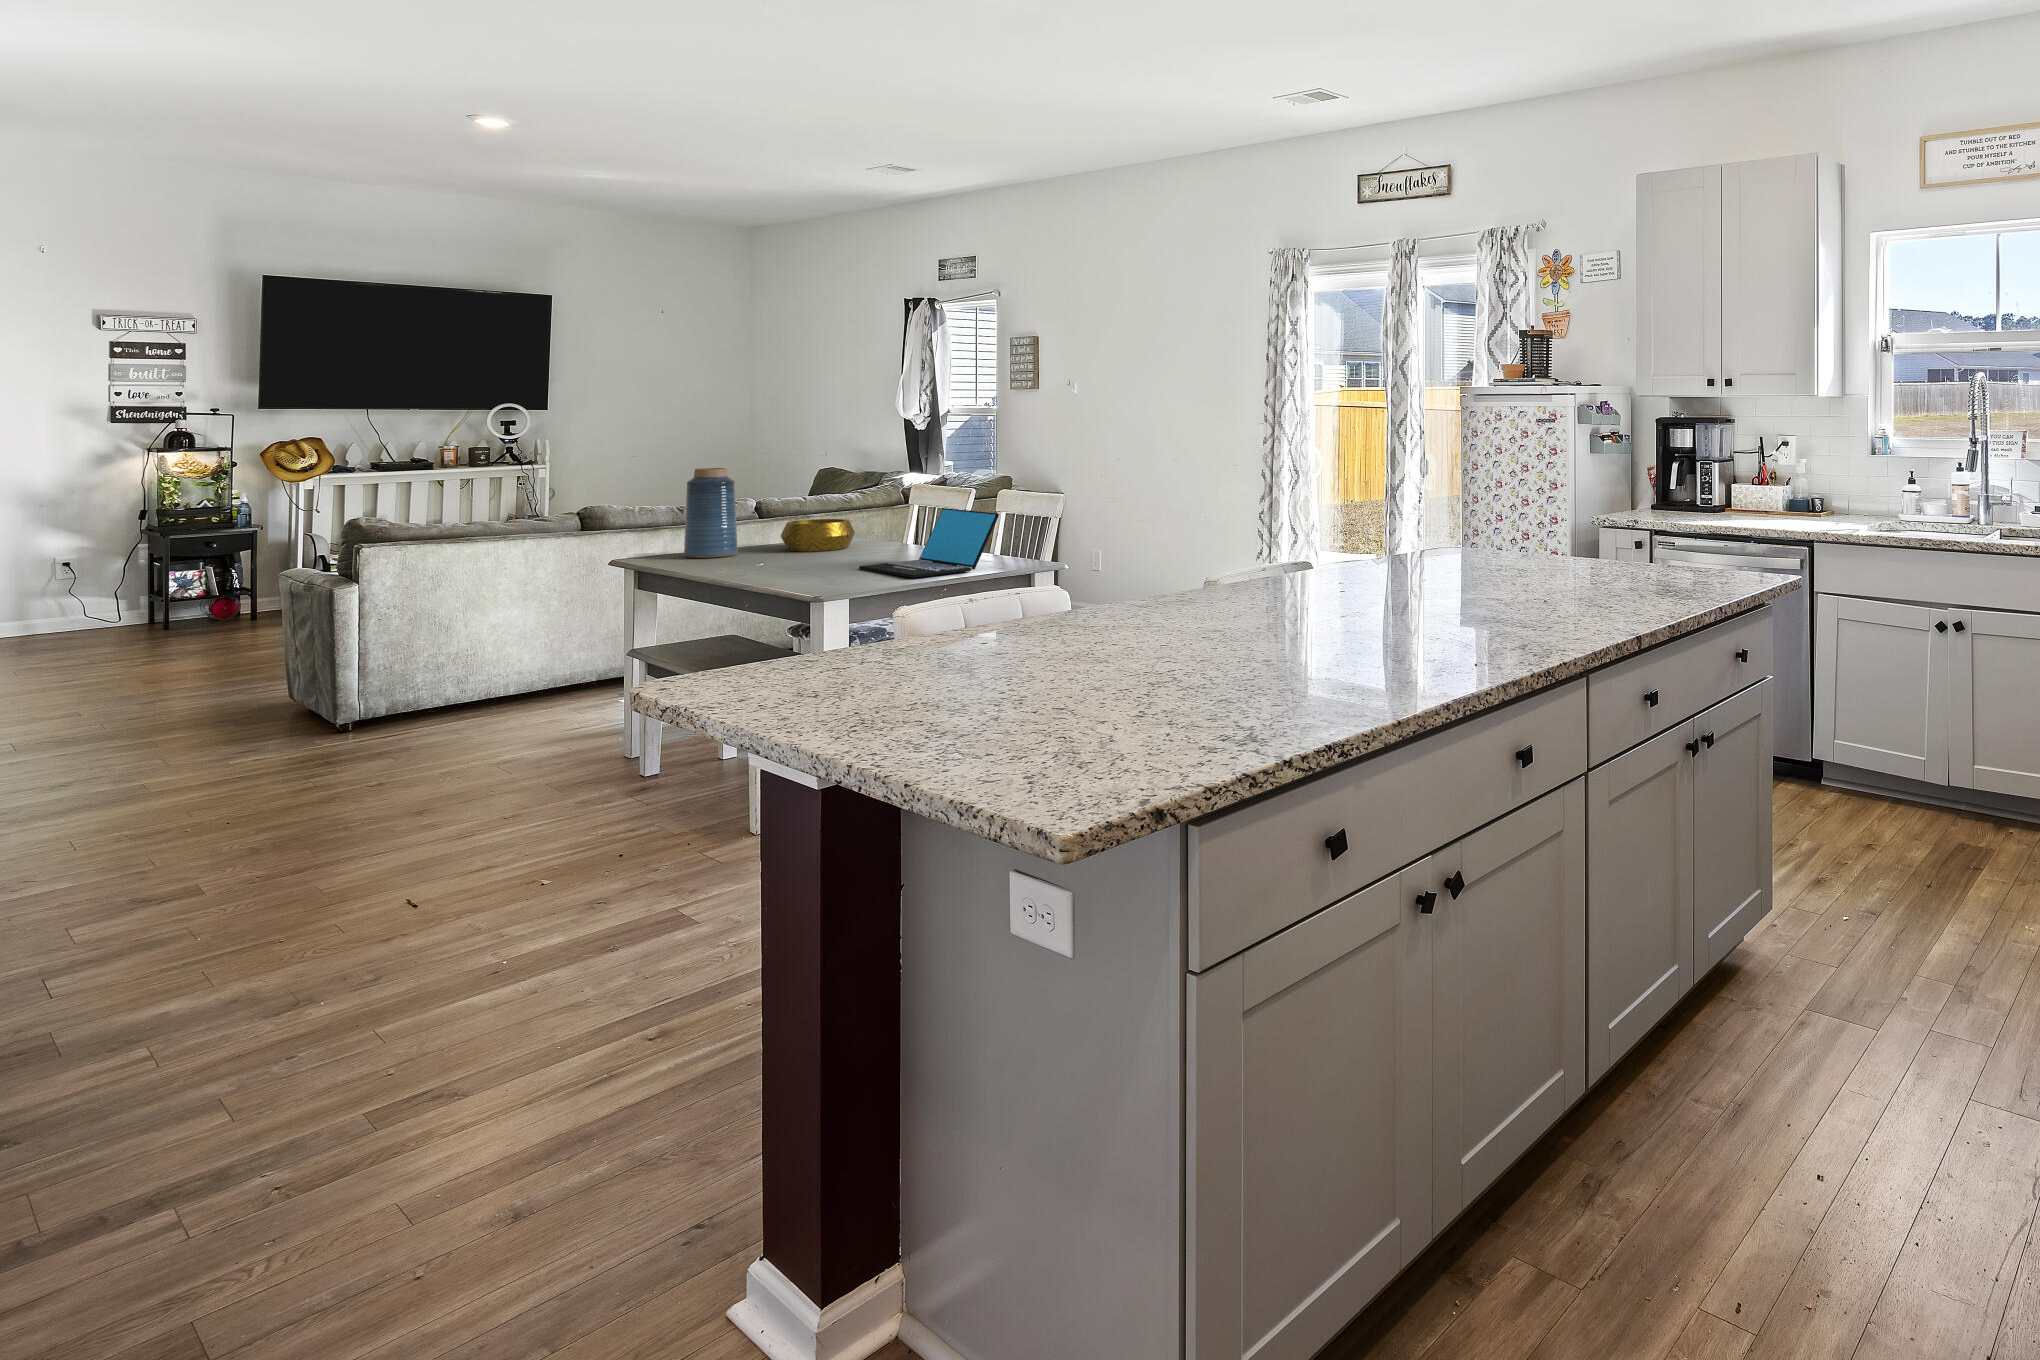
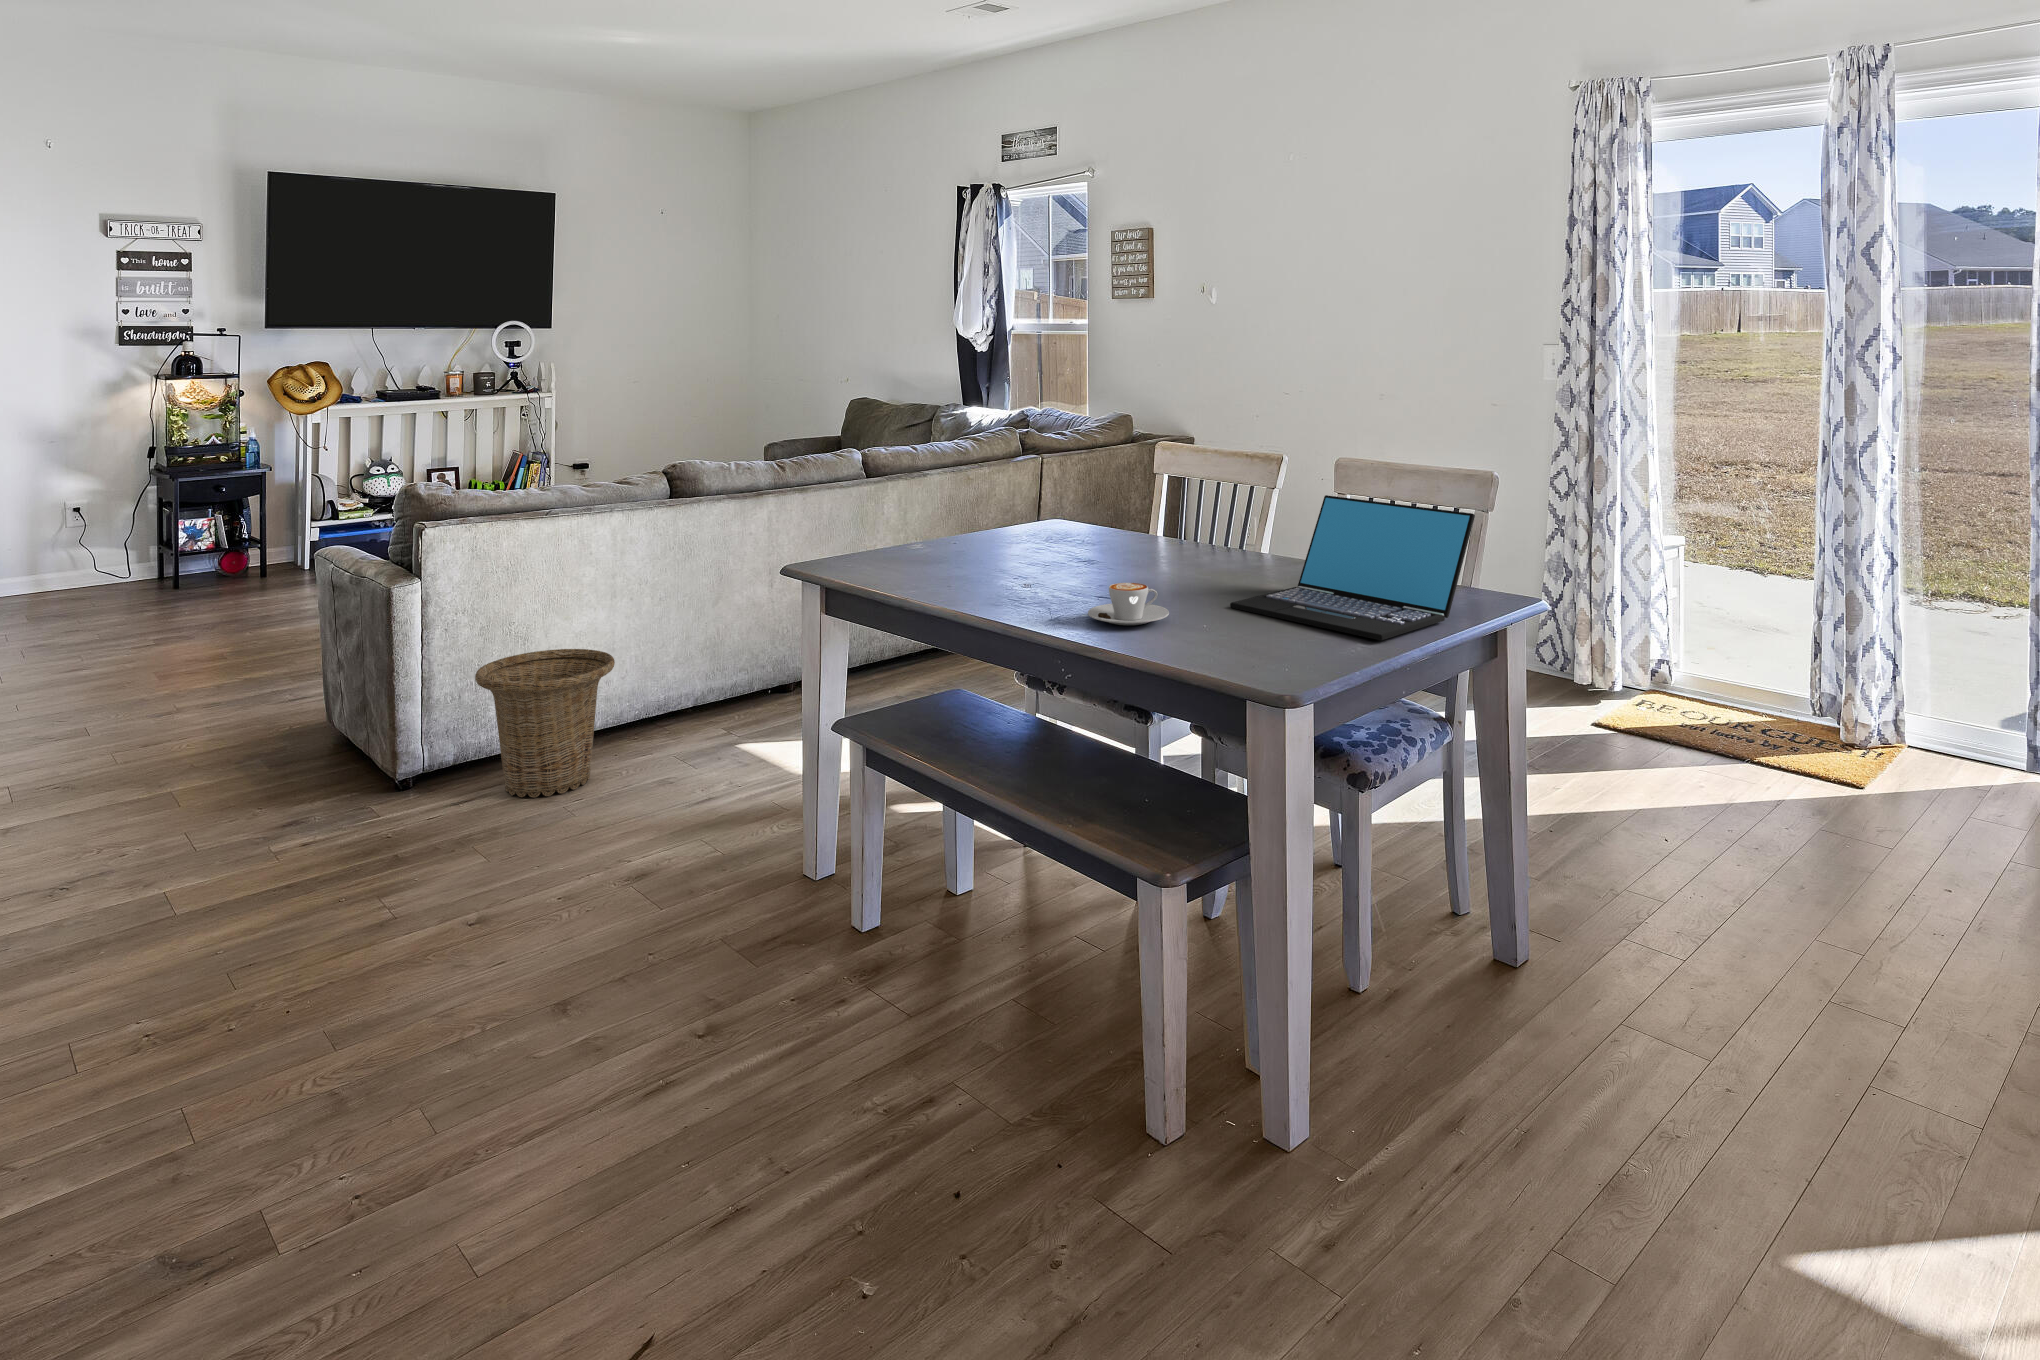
vase: present [684,468,738,558] -> none [904,422,978,571]
decorative bowl: present [781,519,855,551] -> none [1023,500,1128,557]
coffee cup: none [757,554,810,576] -> present [1088,583,1169,625]
basket: none [401,634,517,732] -> present [475,649,615,798]

